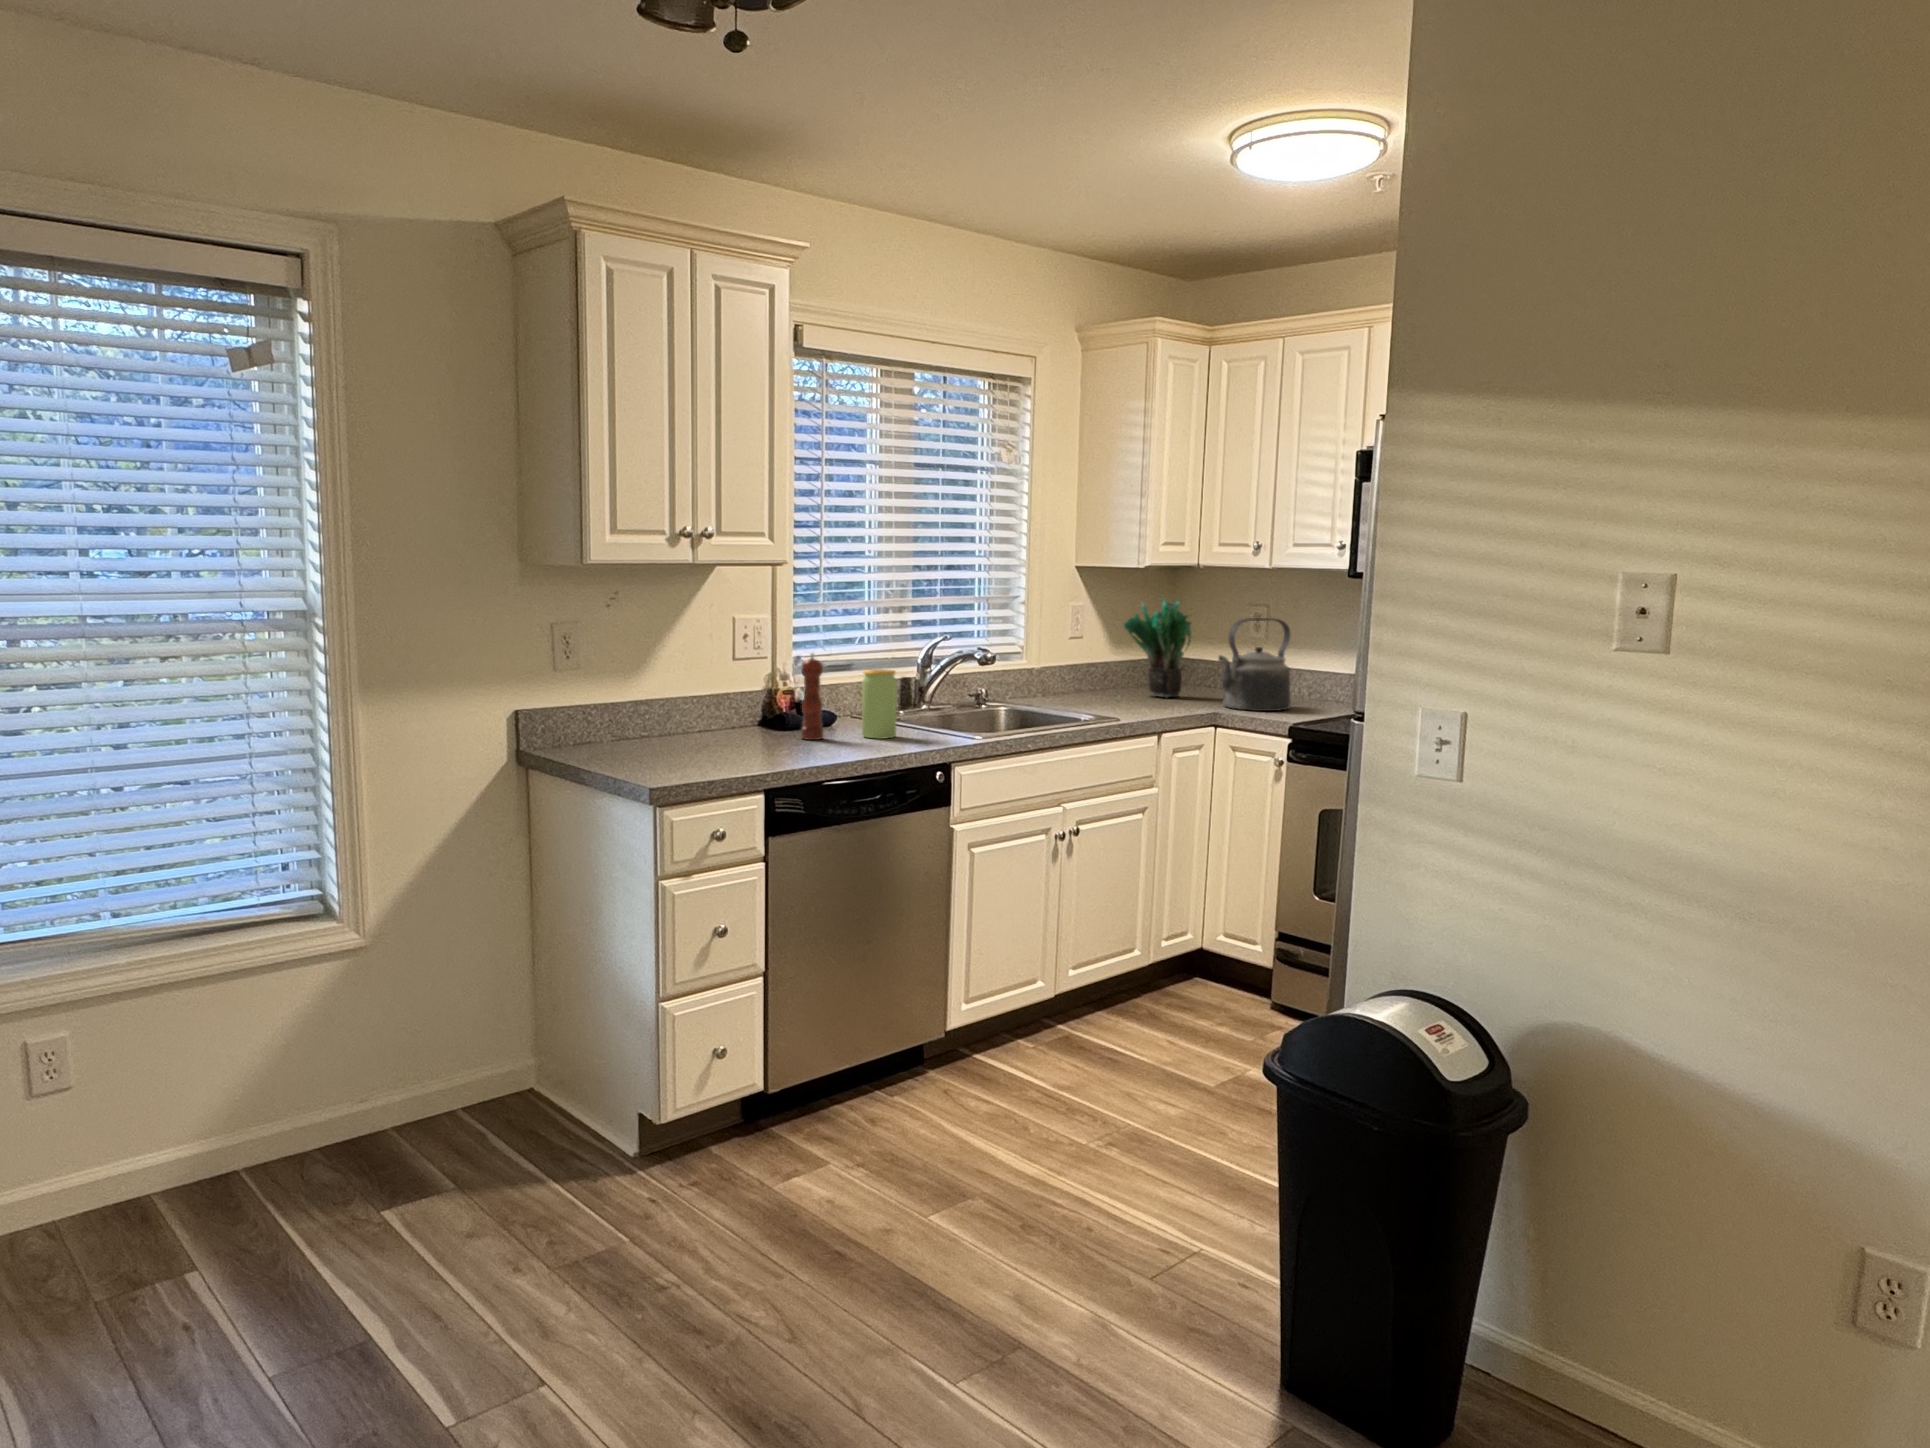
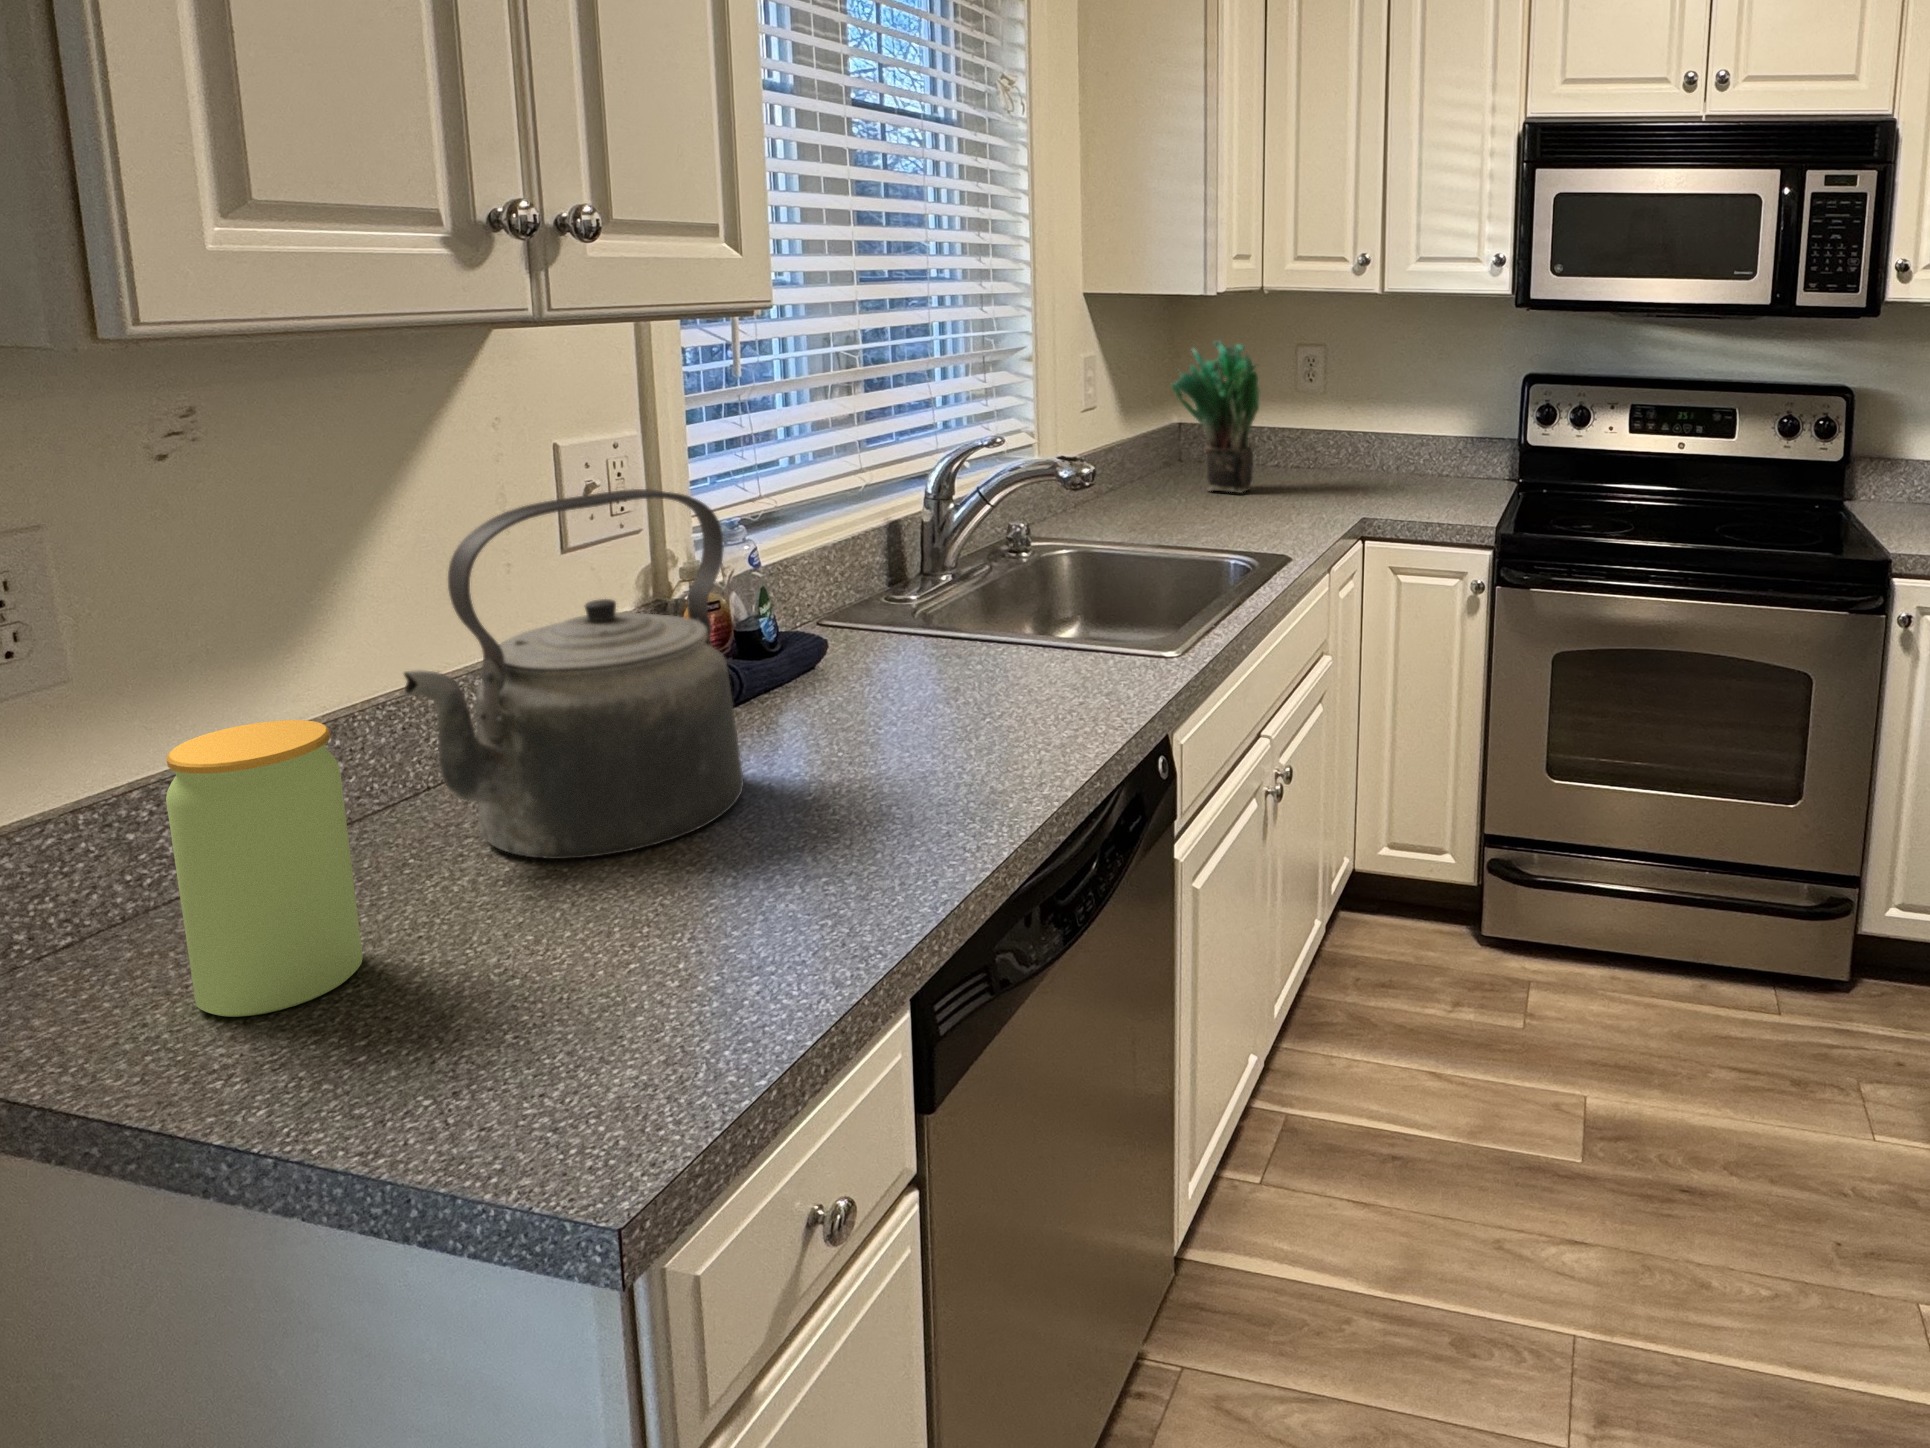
kettle: present [1219,618,1290,711] -> present [404,489,744,859]
pepper mill: present [801,653,824,740] -> none [821,531,888,748]
jar: present [862,669,897,739] -> present [166,720,363,1017]

